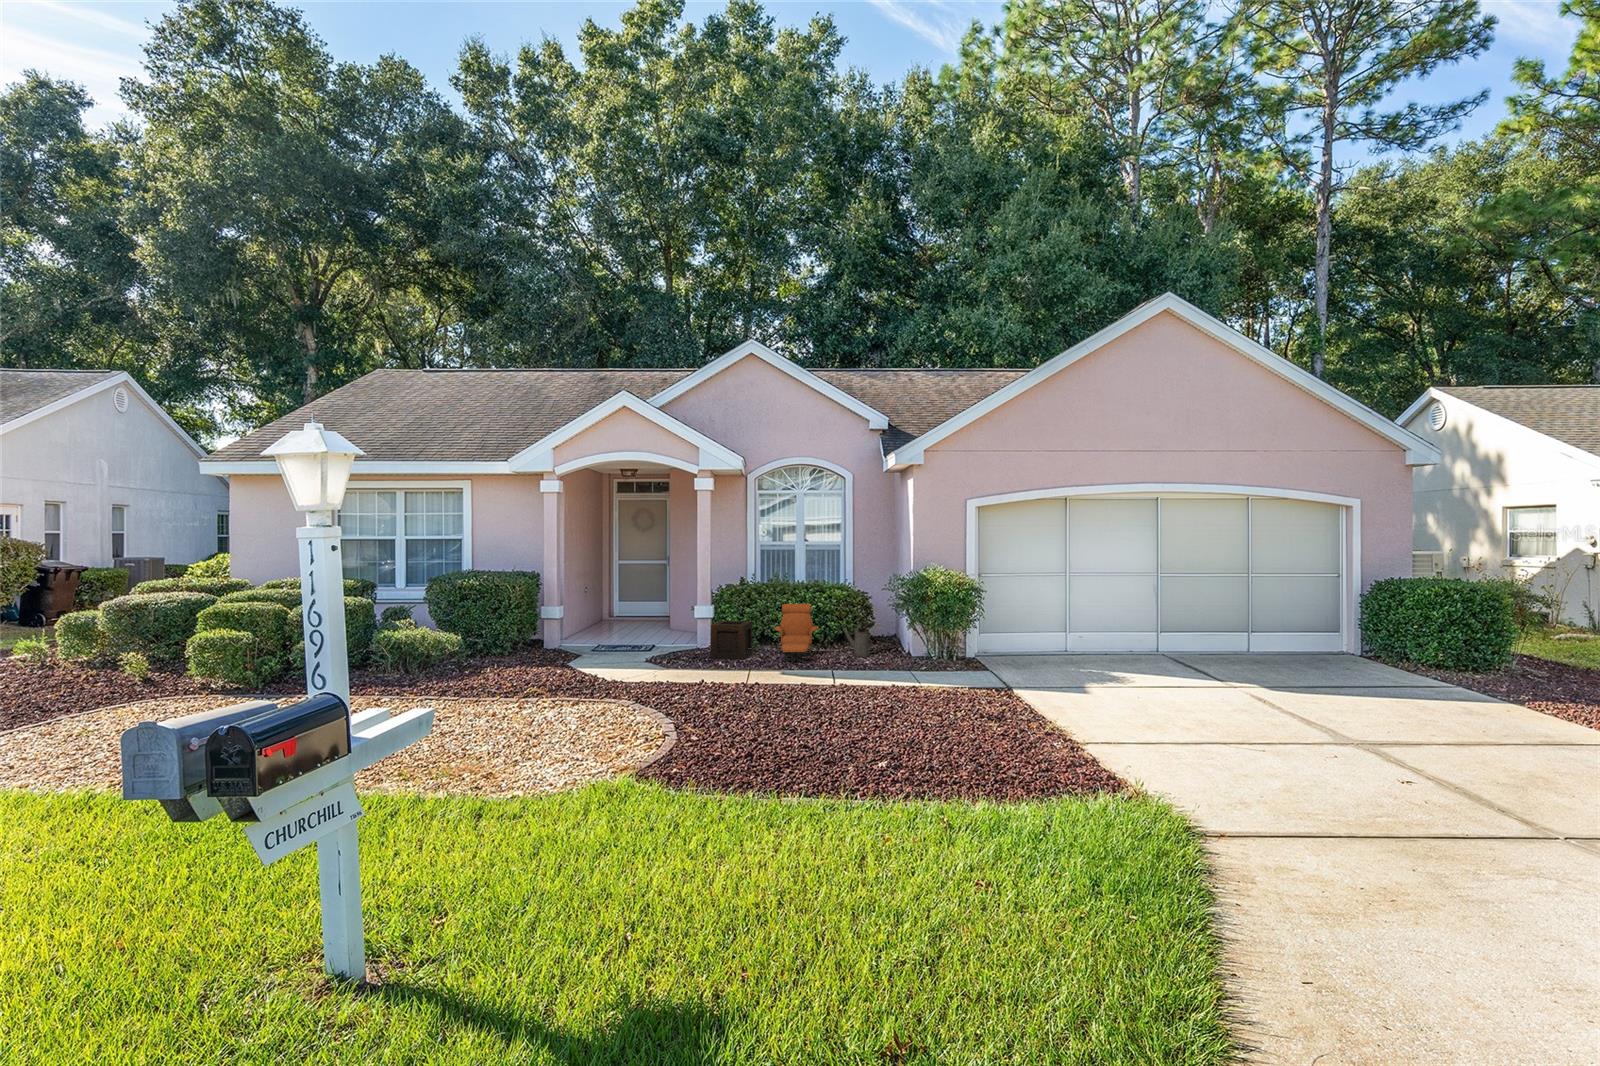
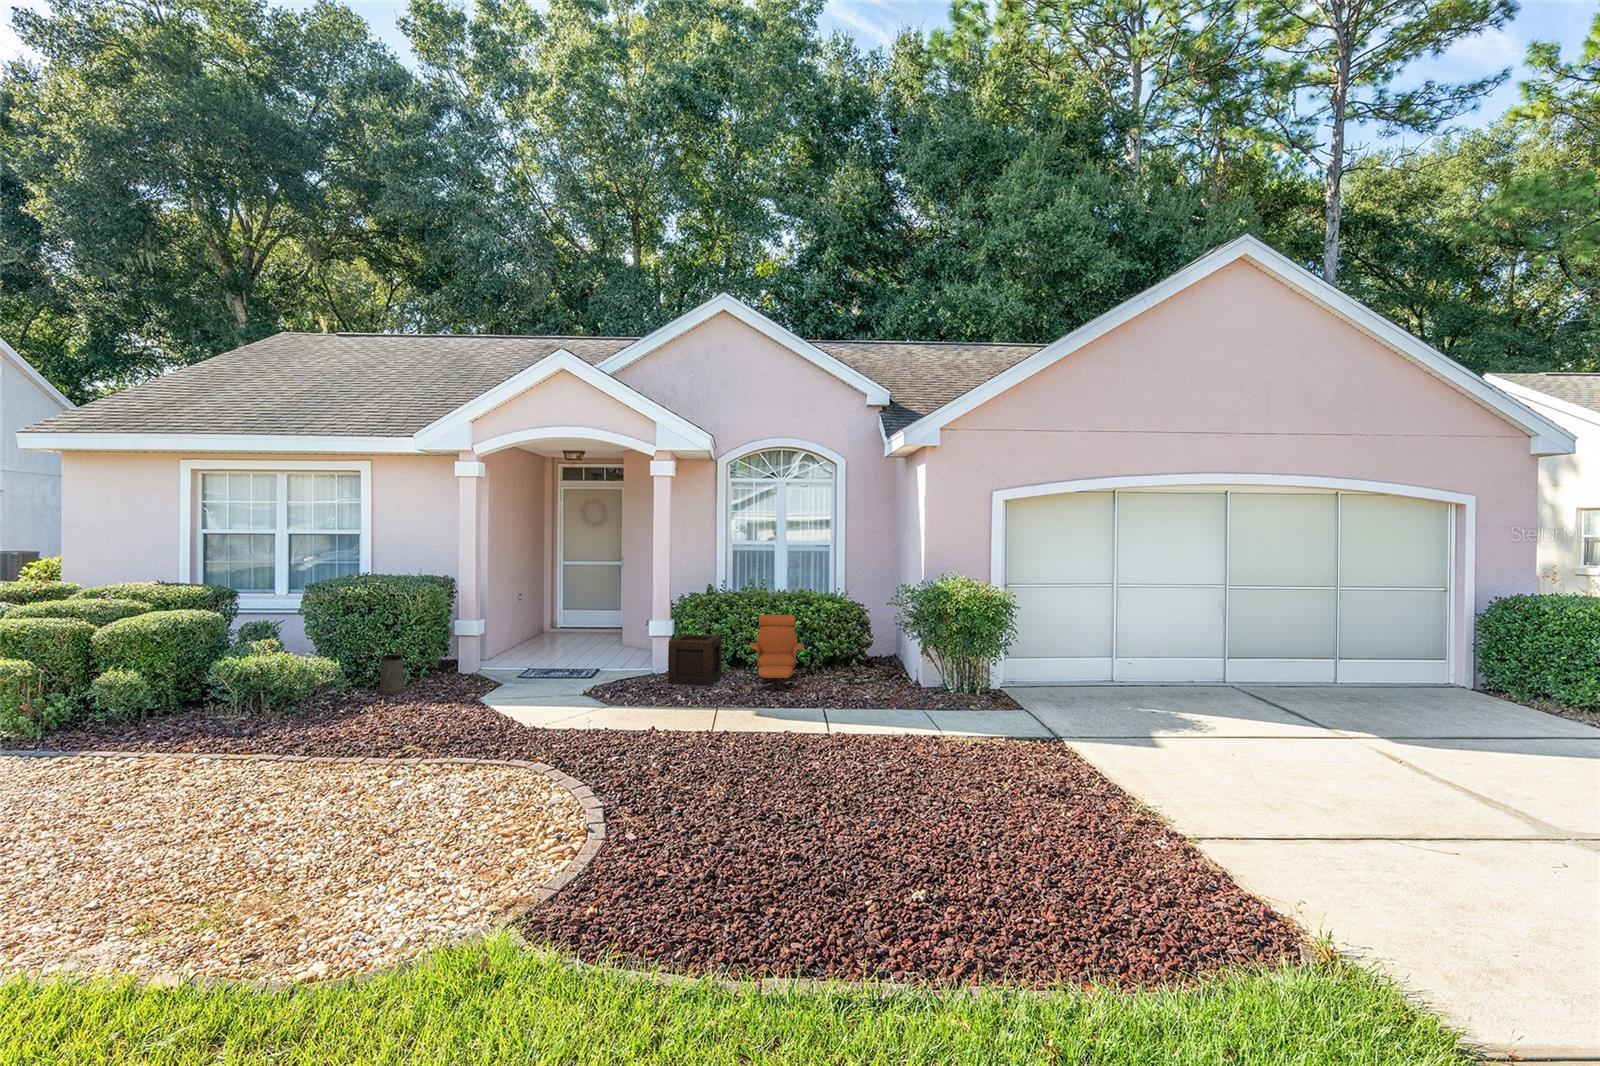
watering can: present [843,623,870,657] -> present [379,646,405,694]

